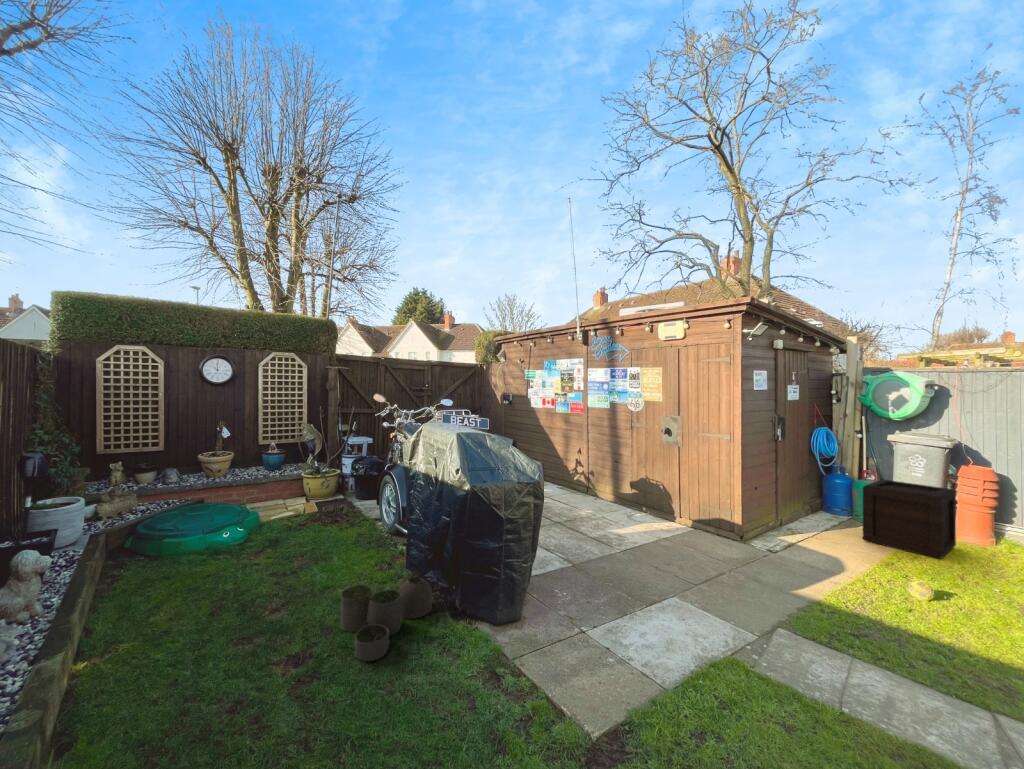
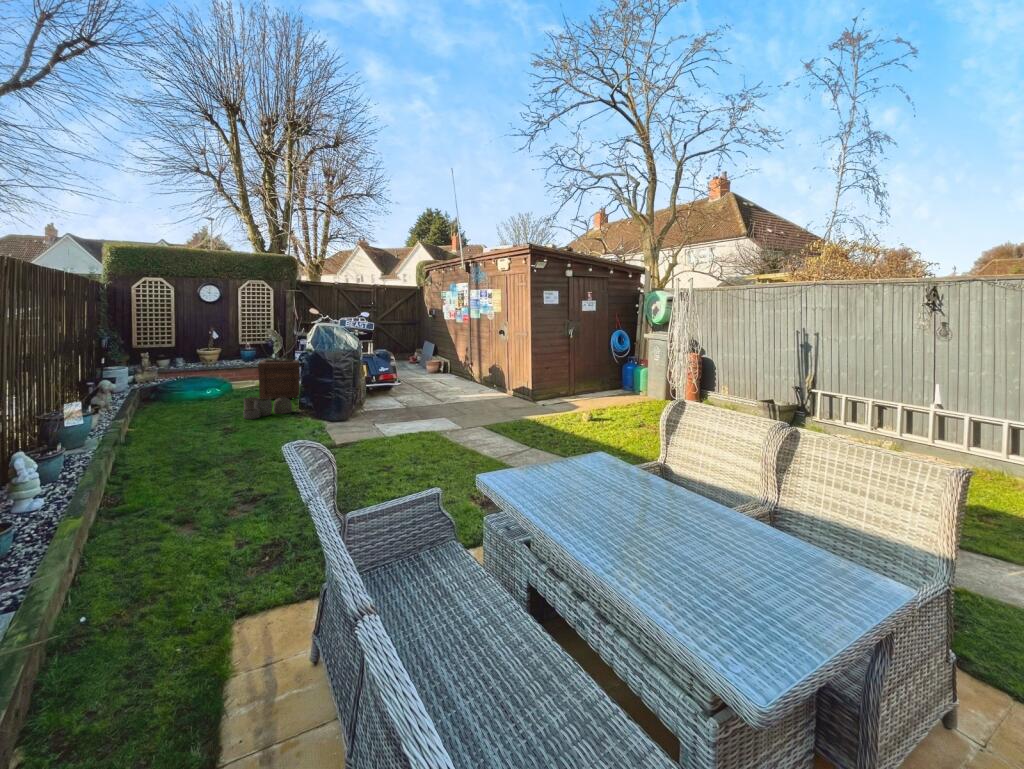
wooden crate: present [863,479,956,559] -> present [258,360,300,399]

